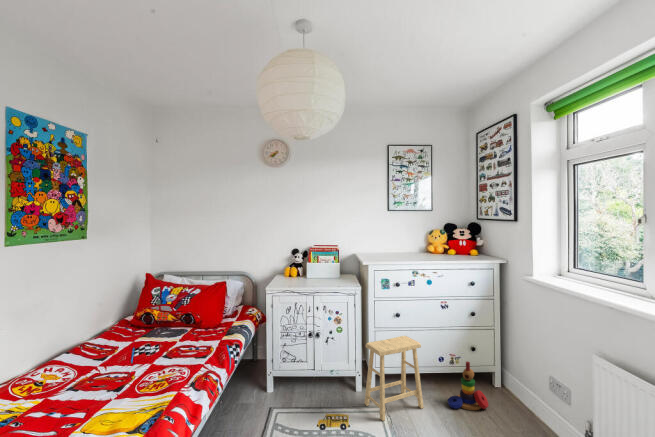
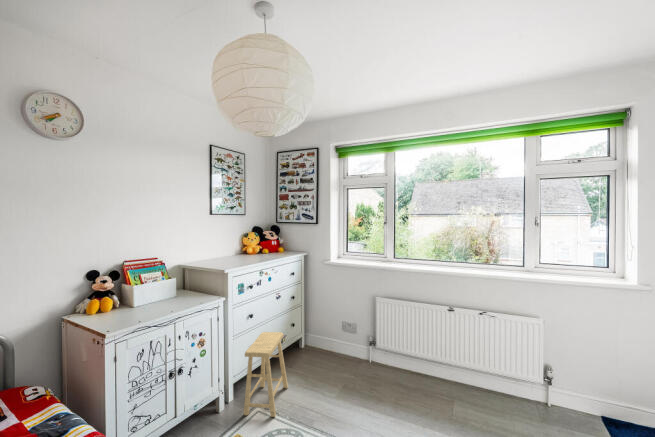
stacking toy: present [448,362,488,410] -> none [297,334,321,375]

